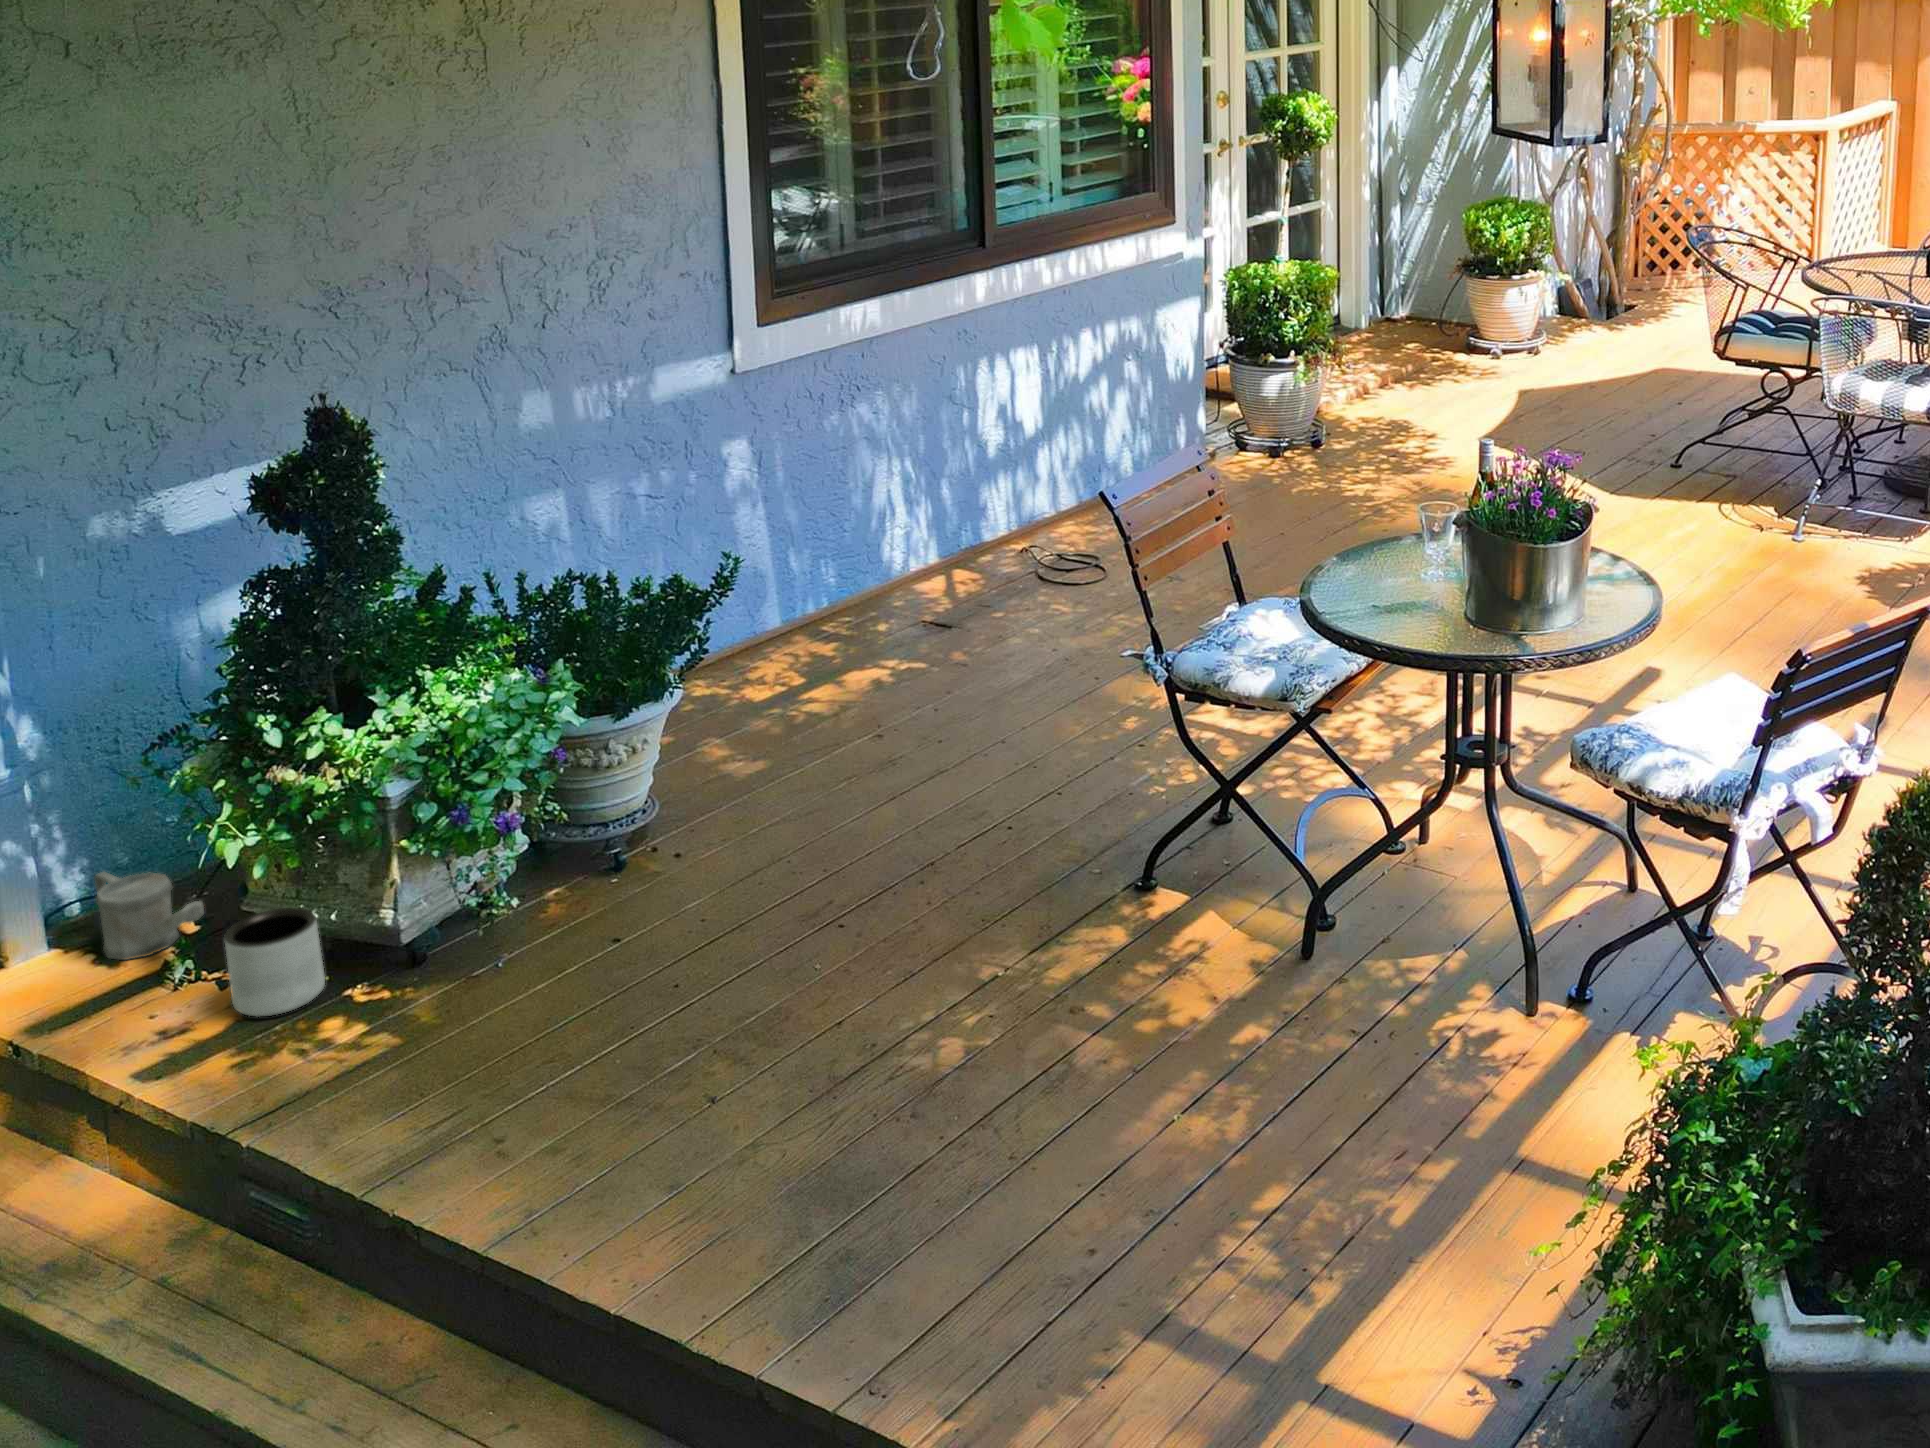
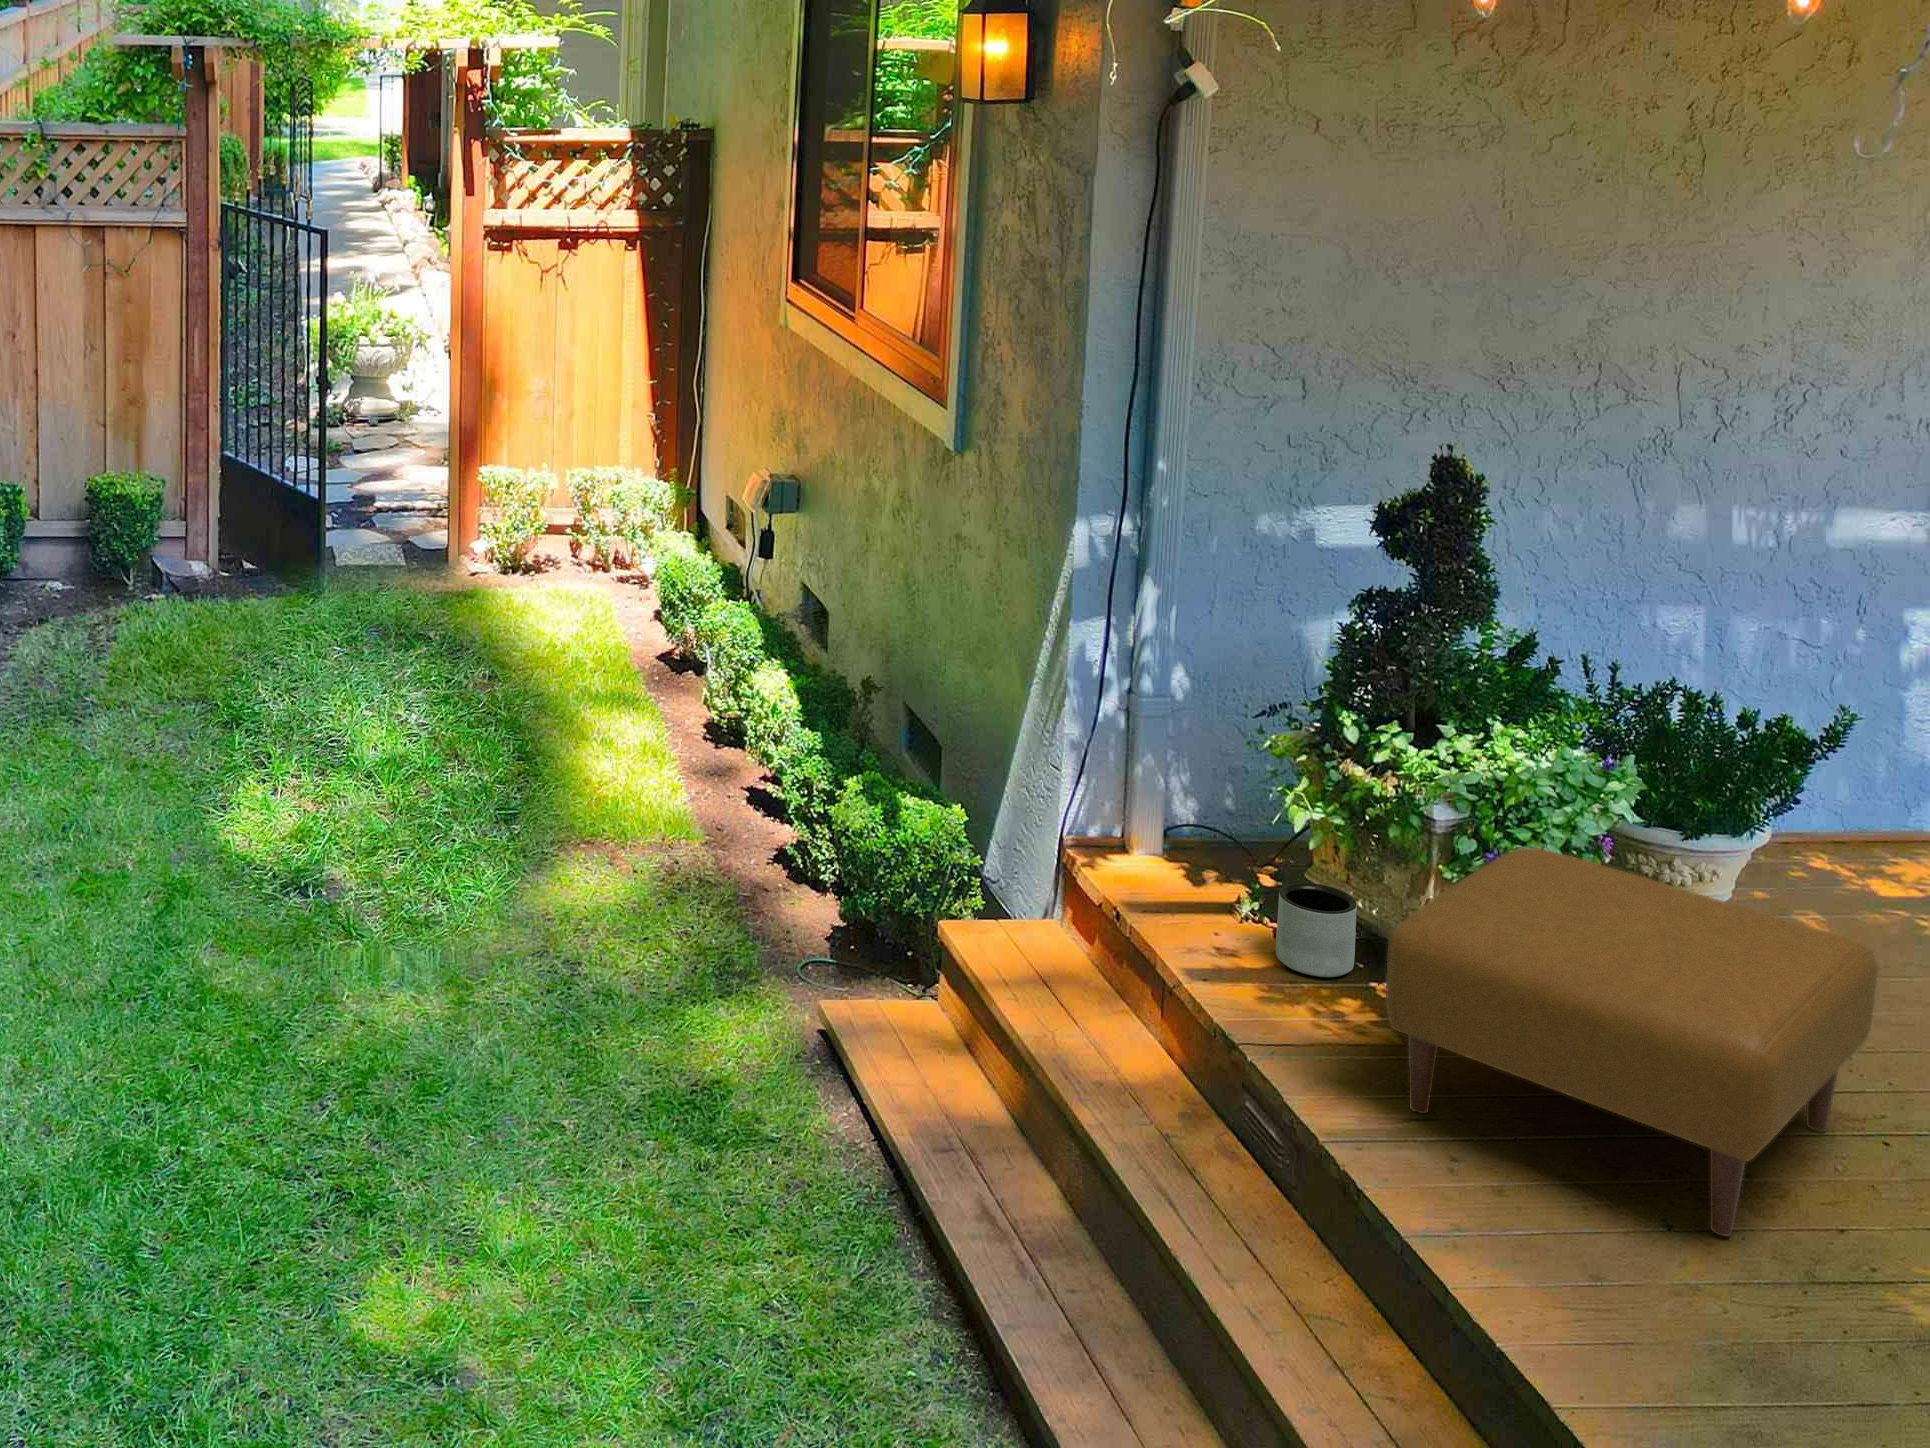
ottoman: none [371,766,804,1109] -> present [1386,848,1878,1236]
watering can: present [95,871,204,960] -> none [1192,806,1271,887]

